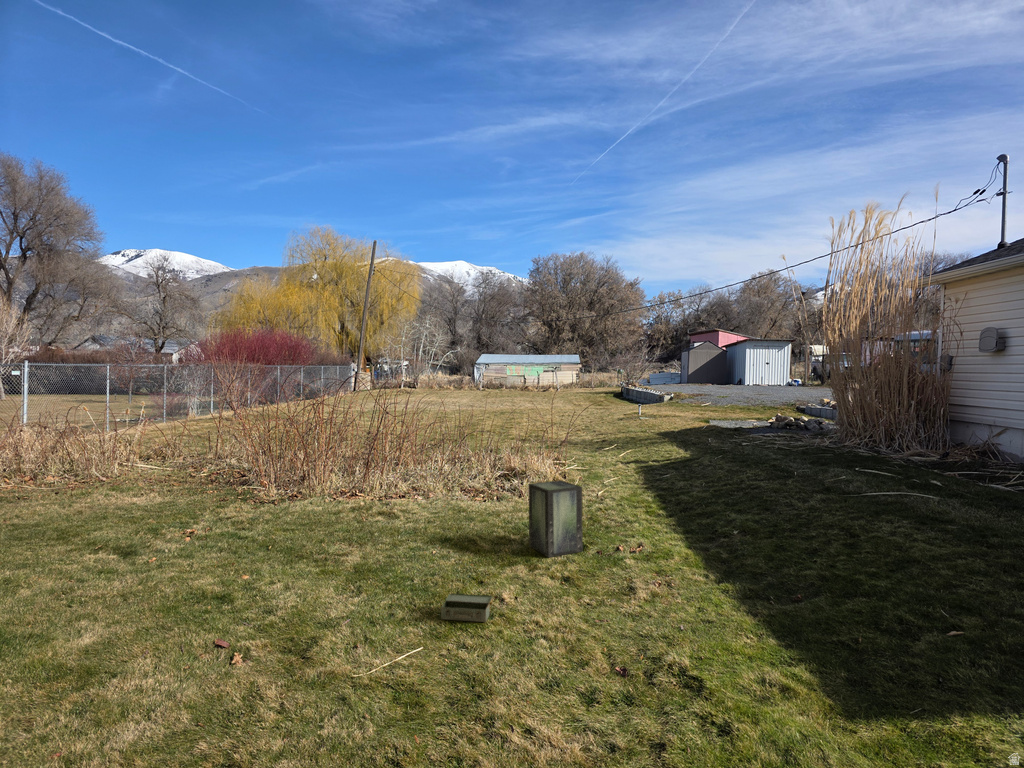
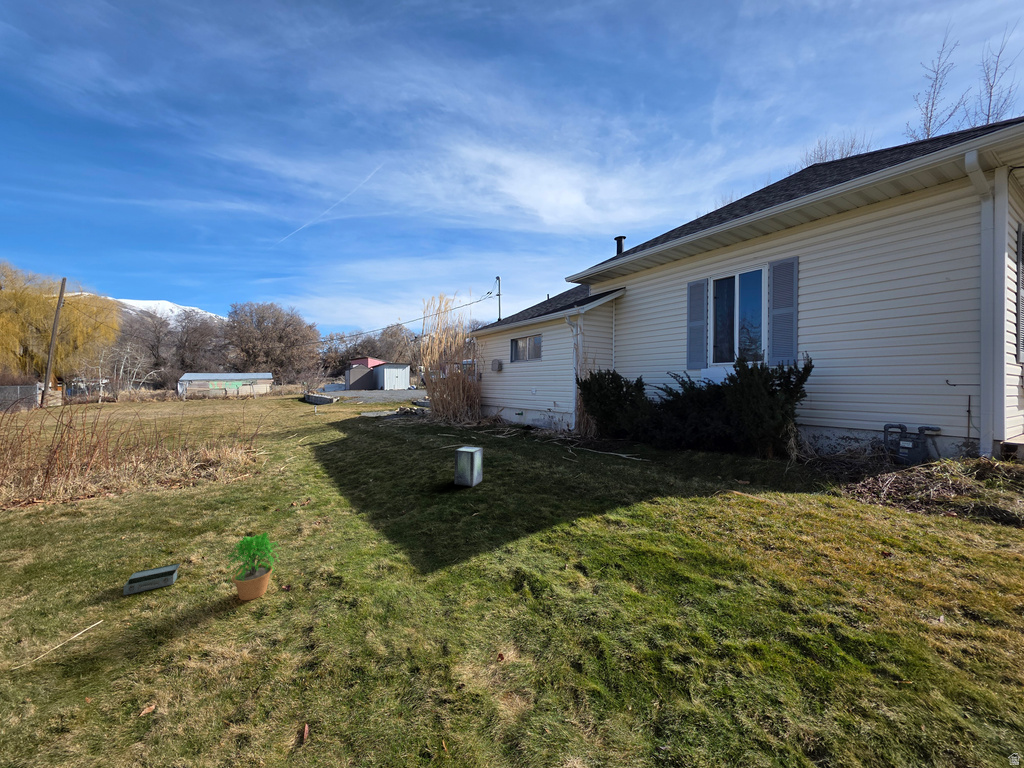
storage box: present [528,480,583,557] -> present [454,446,483,487]
potted plant: none [537,578,615,679] -> present [226,532,278,600]

